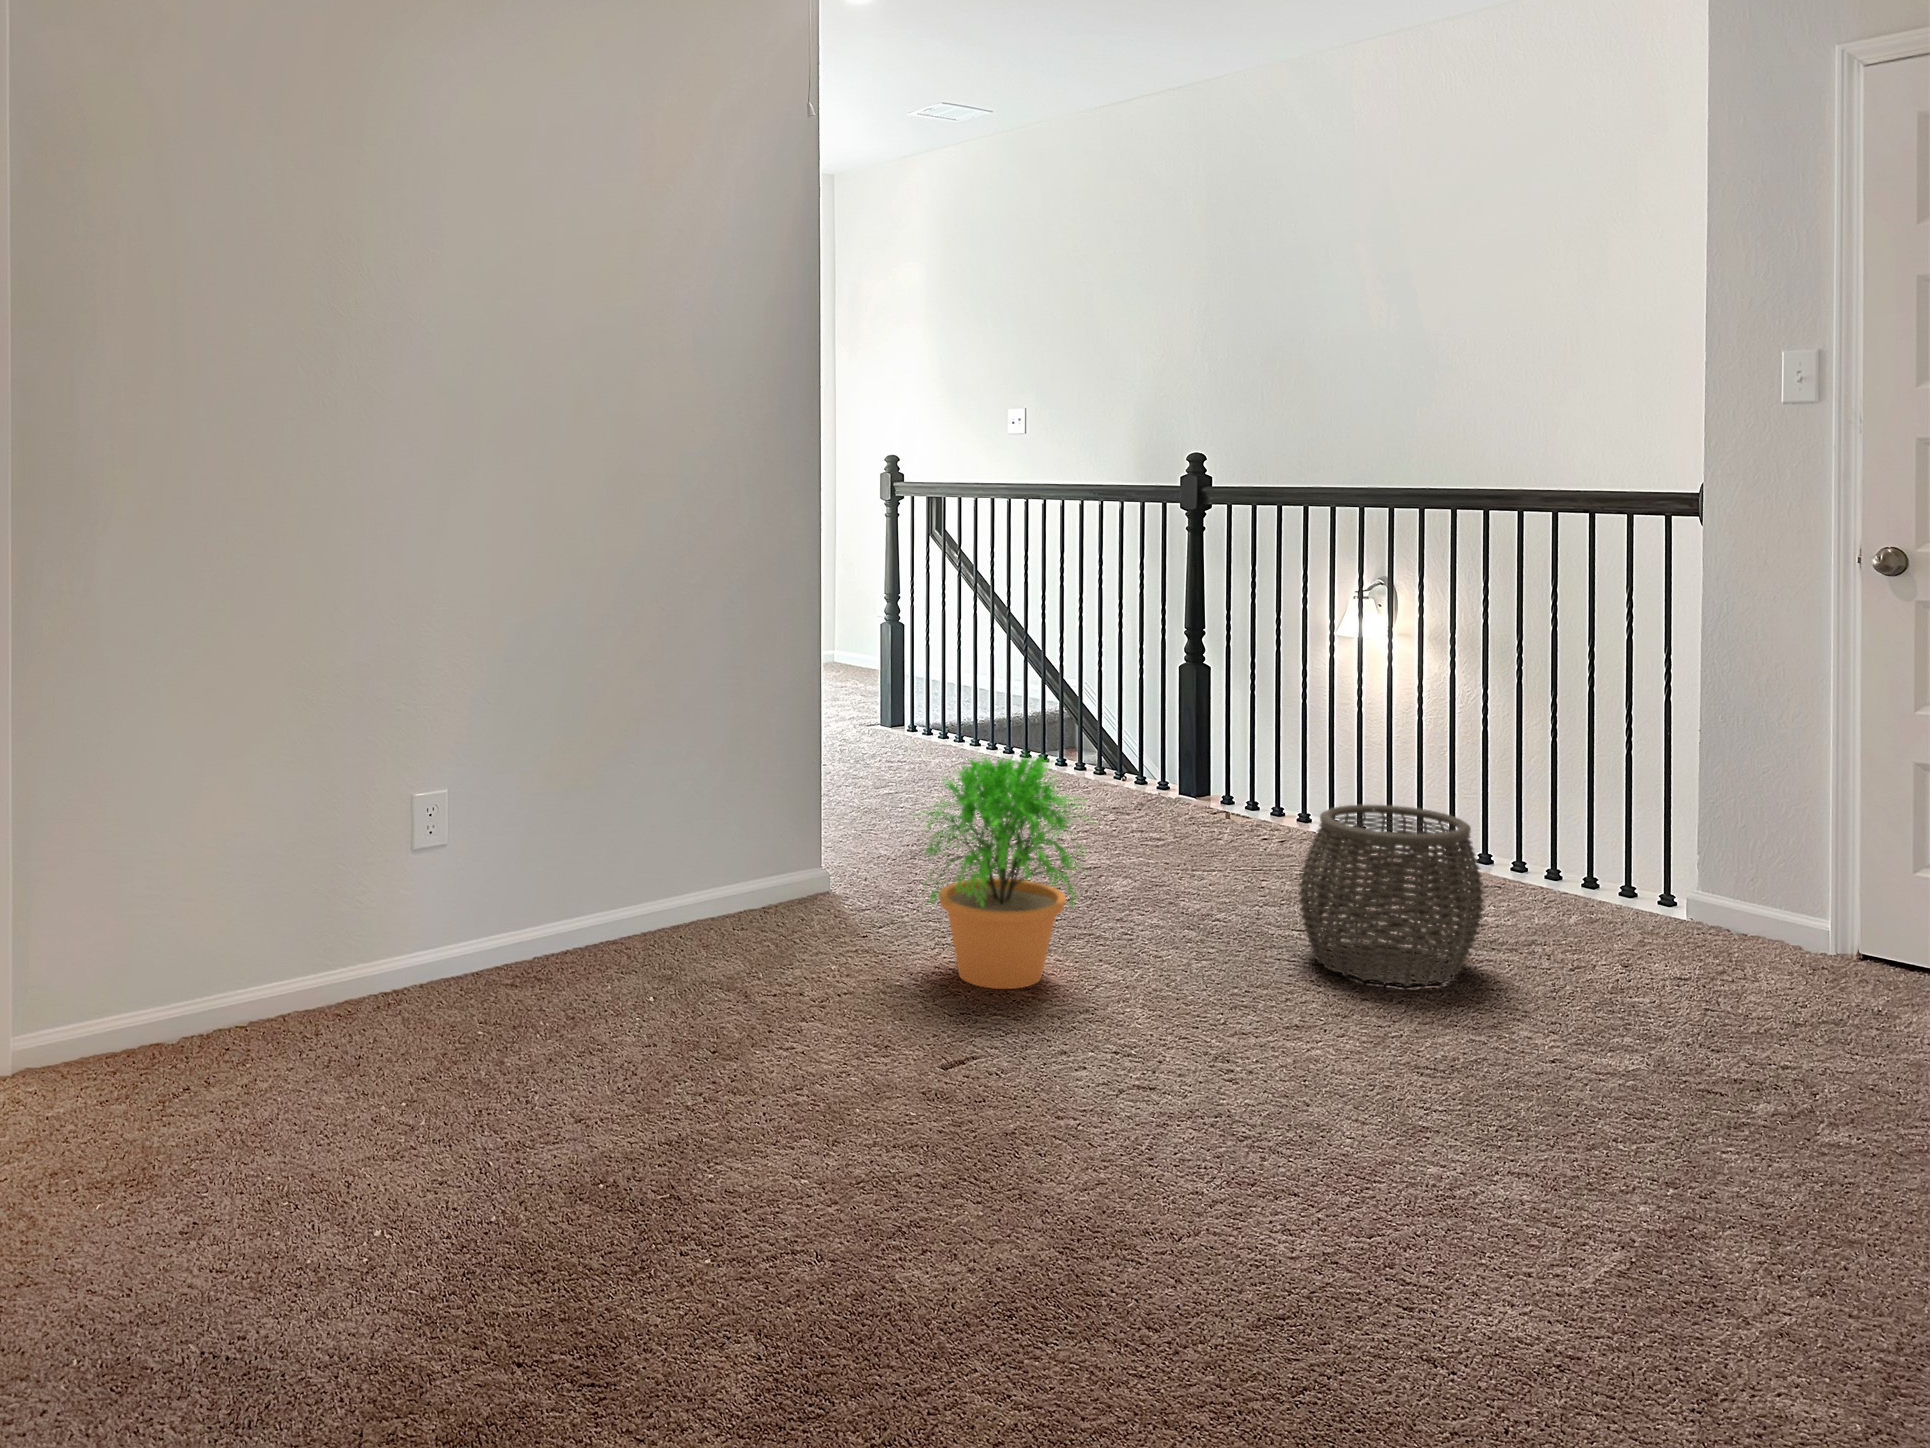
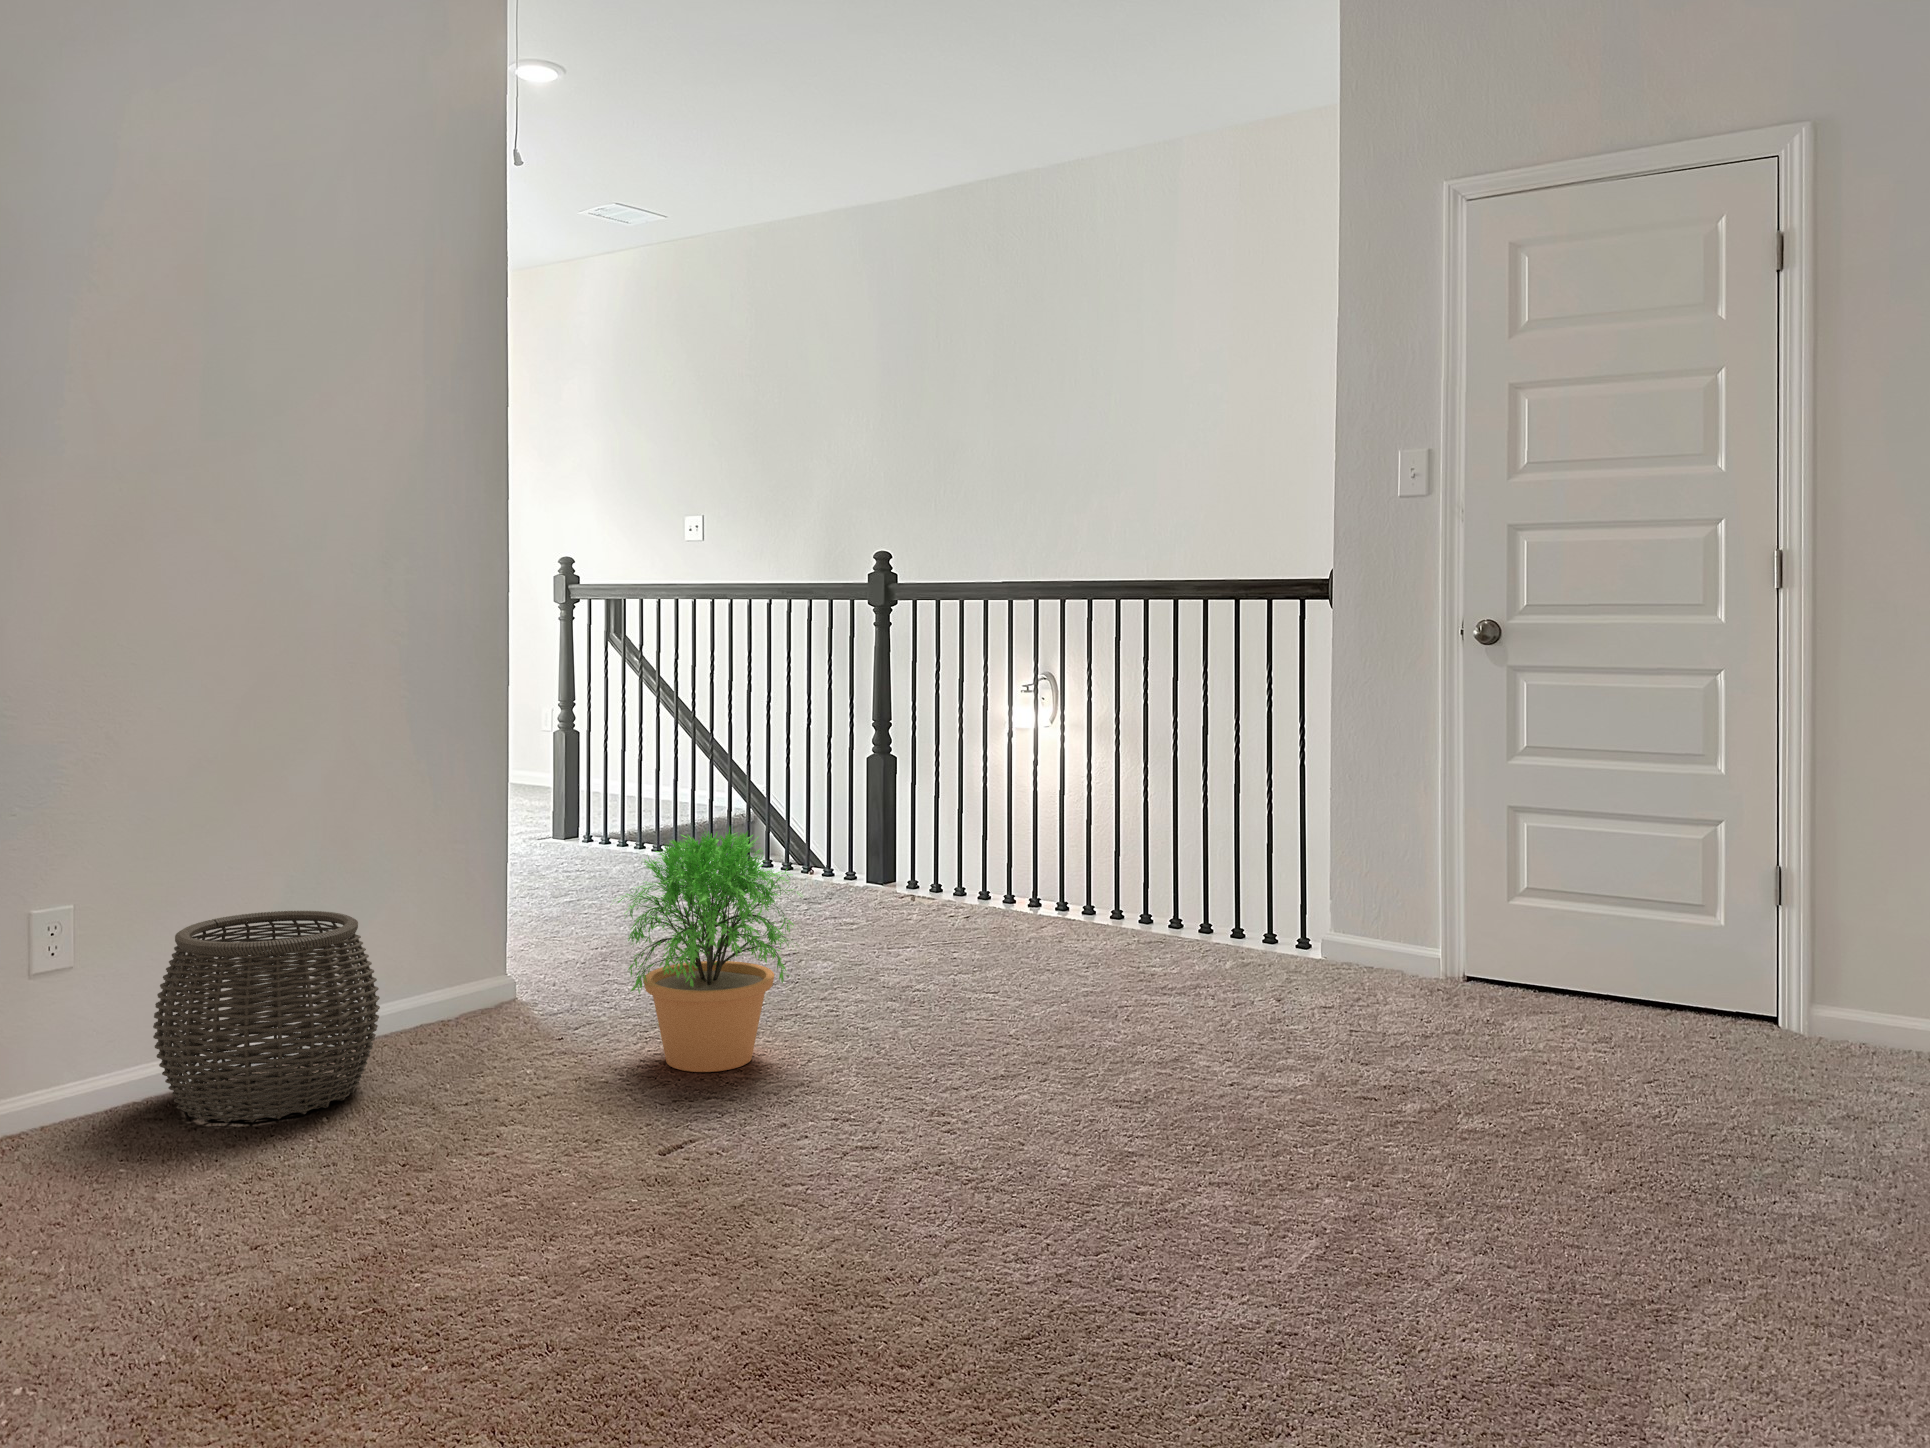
woven basket: present [1298,805,1484,986] -> present [153,911,380,1123]

